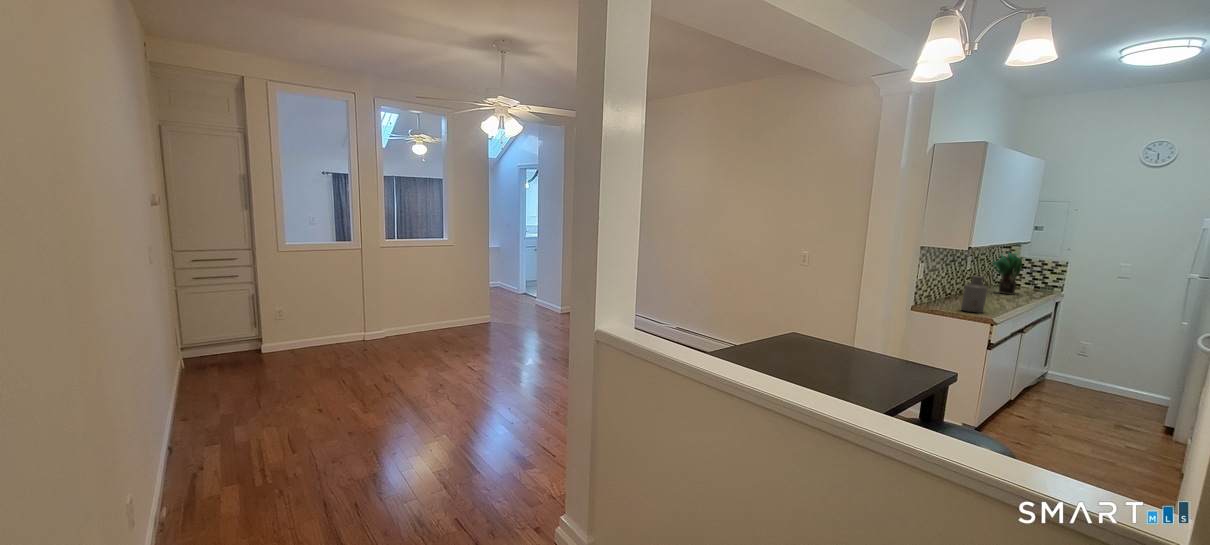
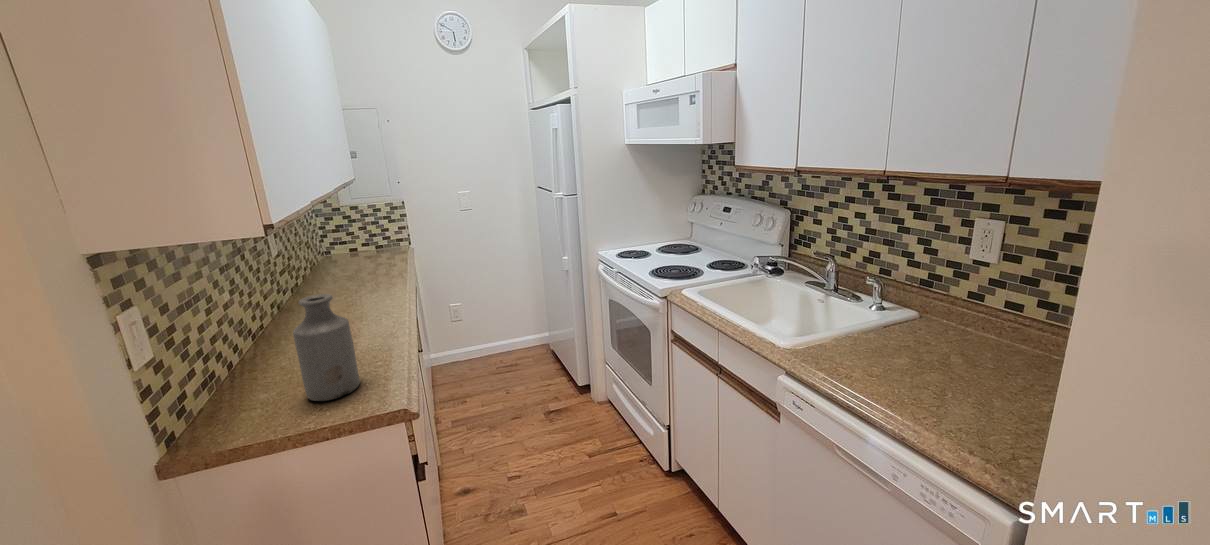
potted plant: present [993,252,1022,295] -> none [308,202,365,282]

